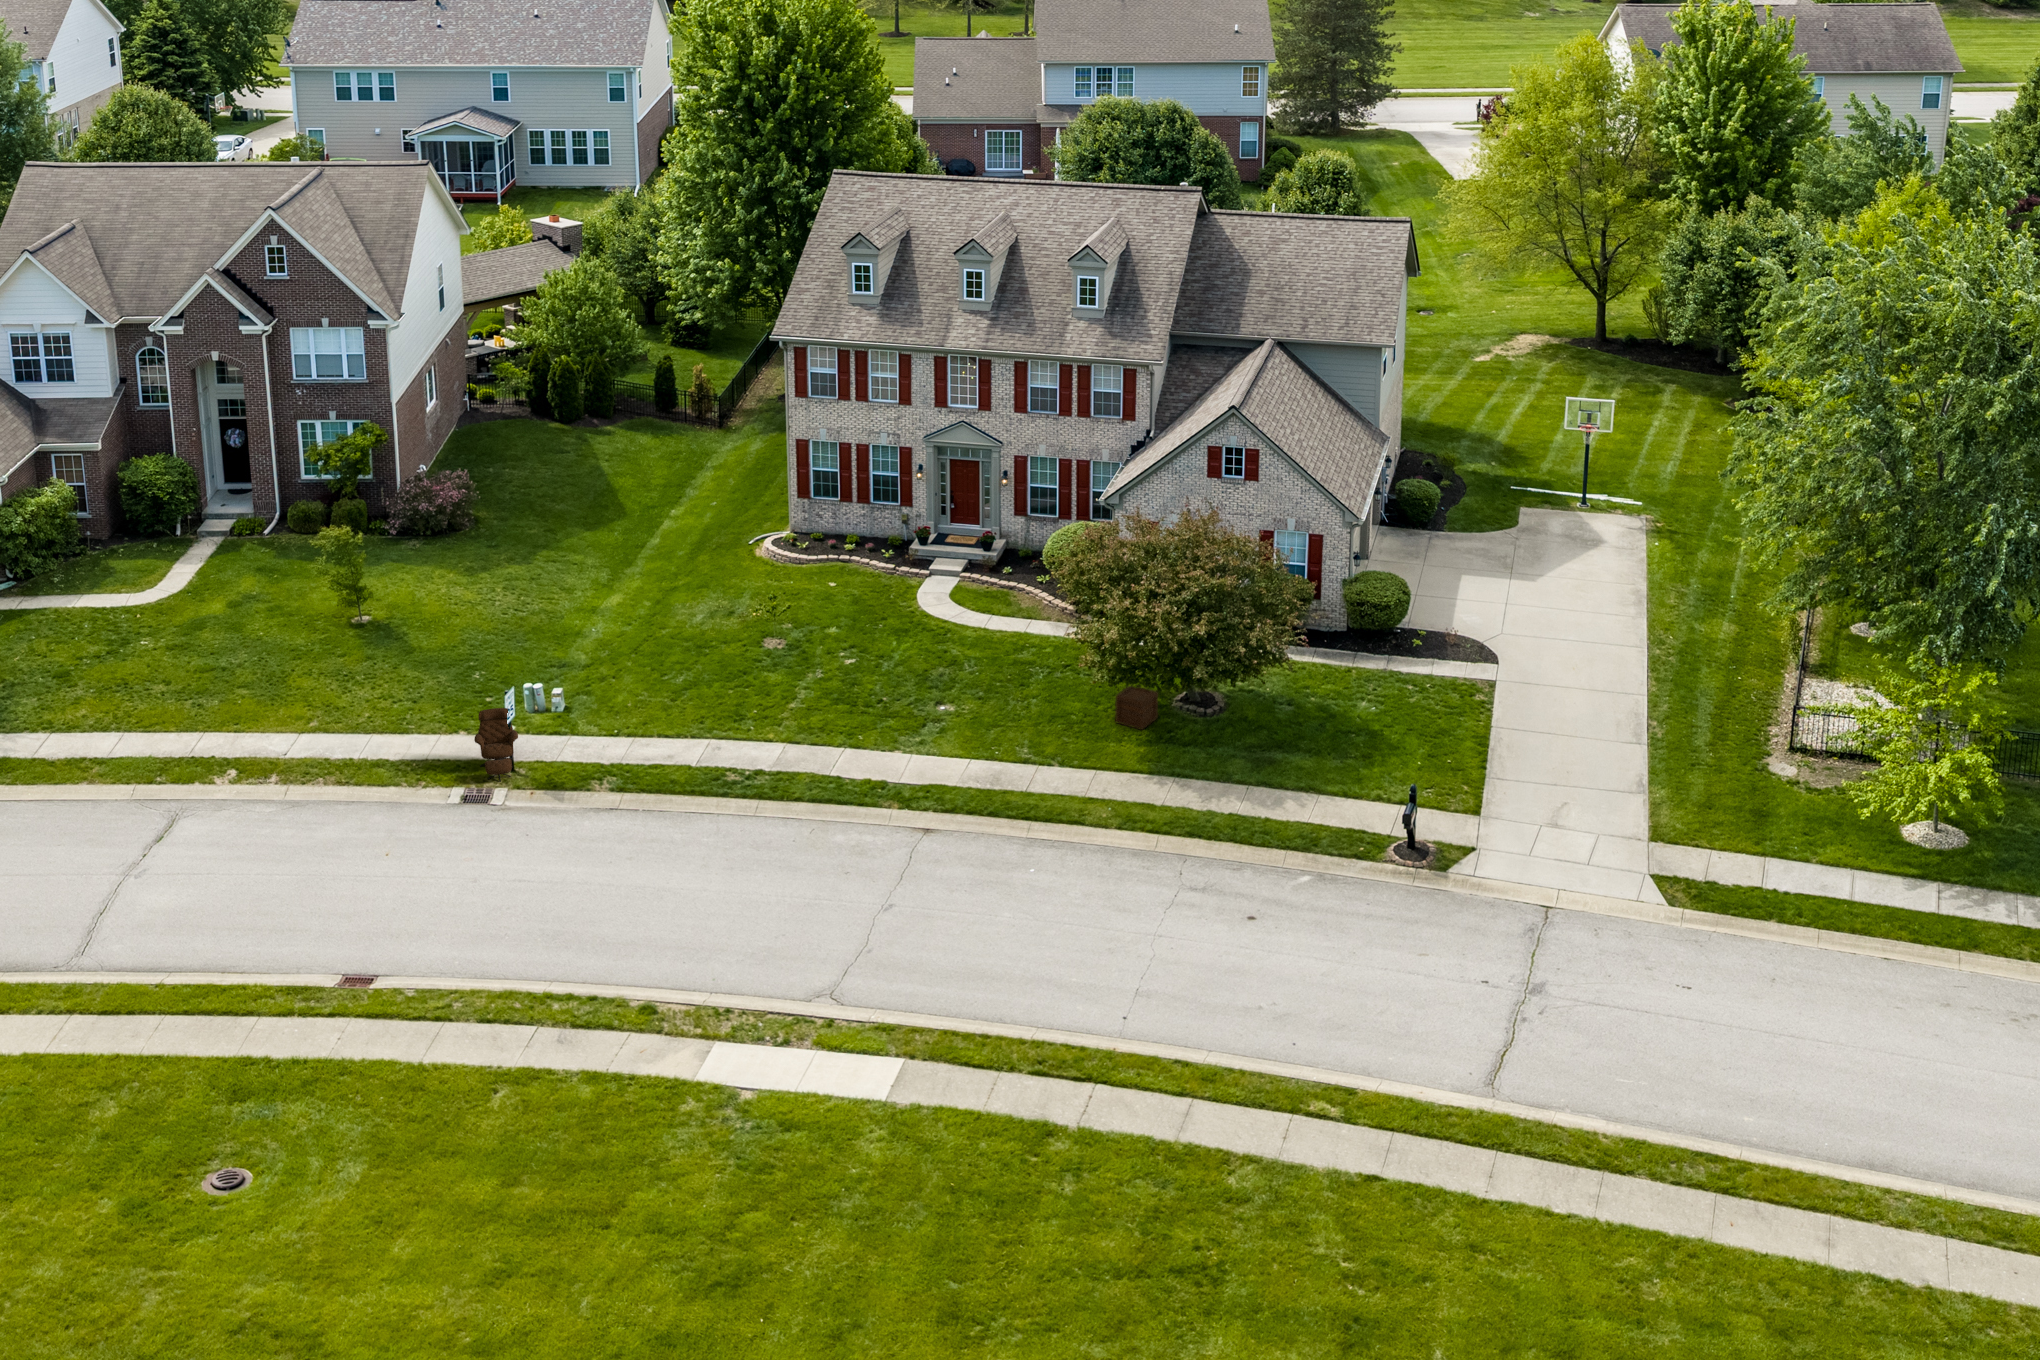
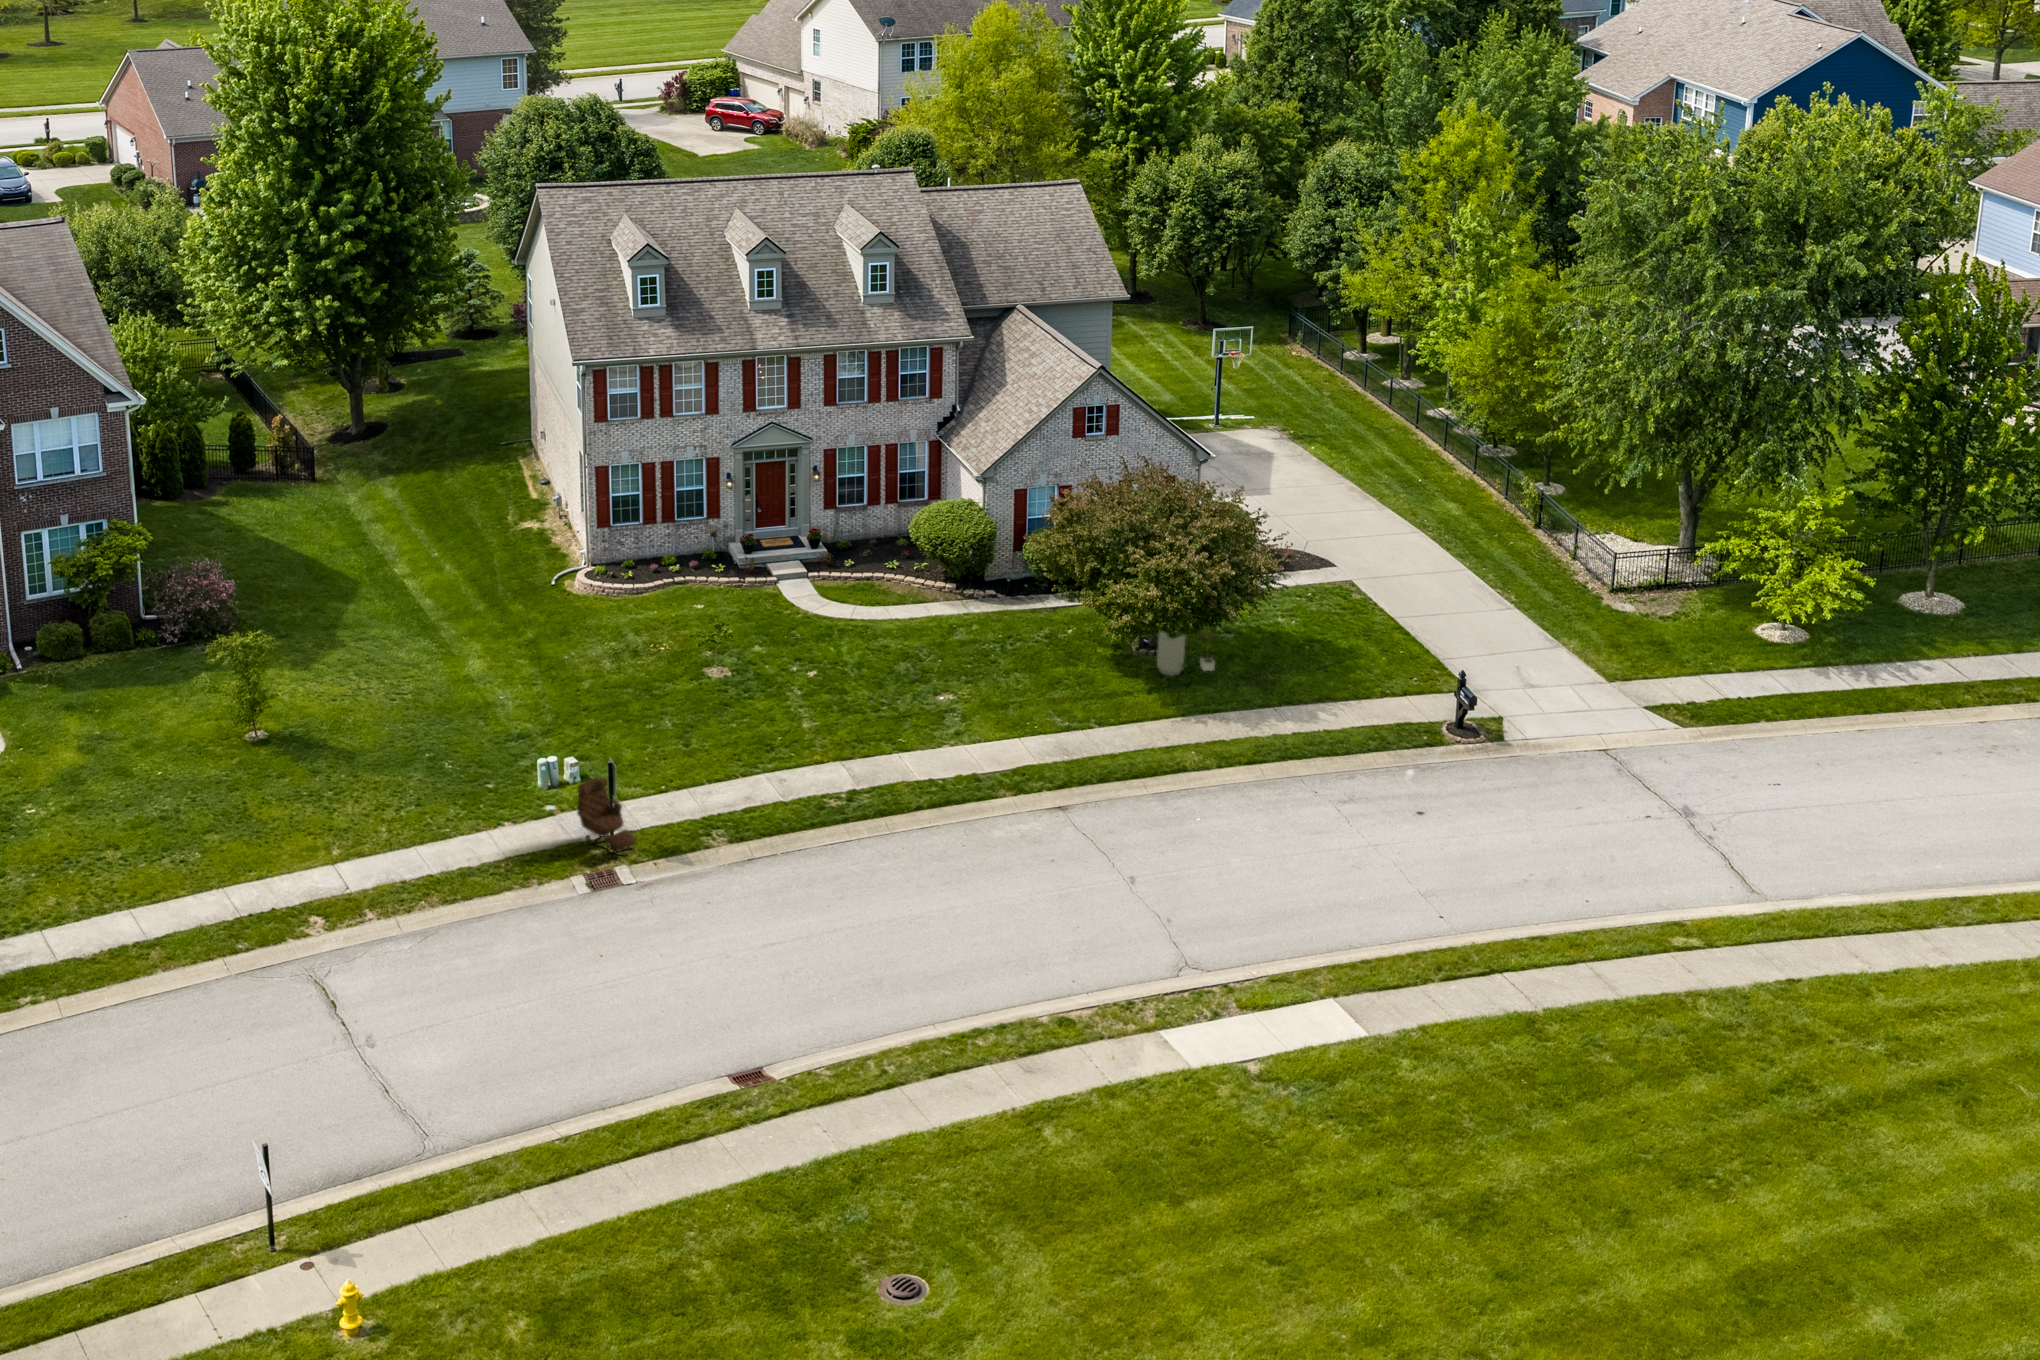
wooden crate: present [1115,685,1158,730] -> none [1109,636,1141,676]
trash can: none [1165,688,1195,737] -> present [1157,632,1186,676]
potted tree: none [1209,696,1228,741] -> present [1199,630,1217,671]

